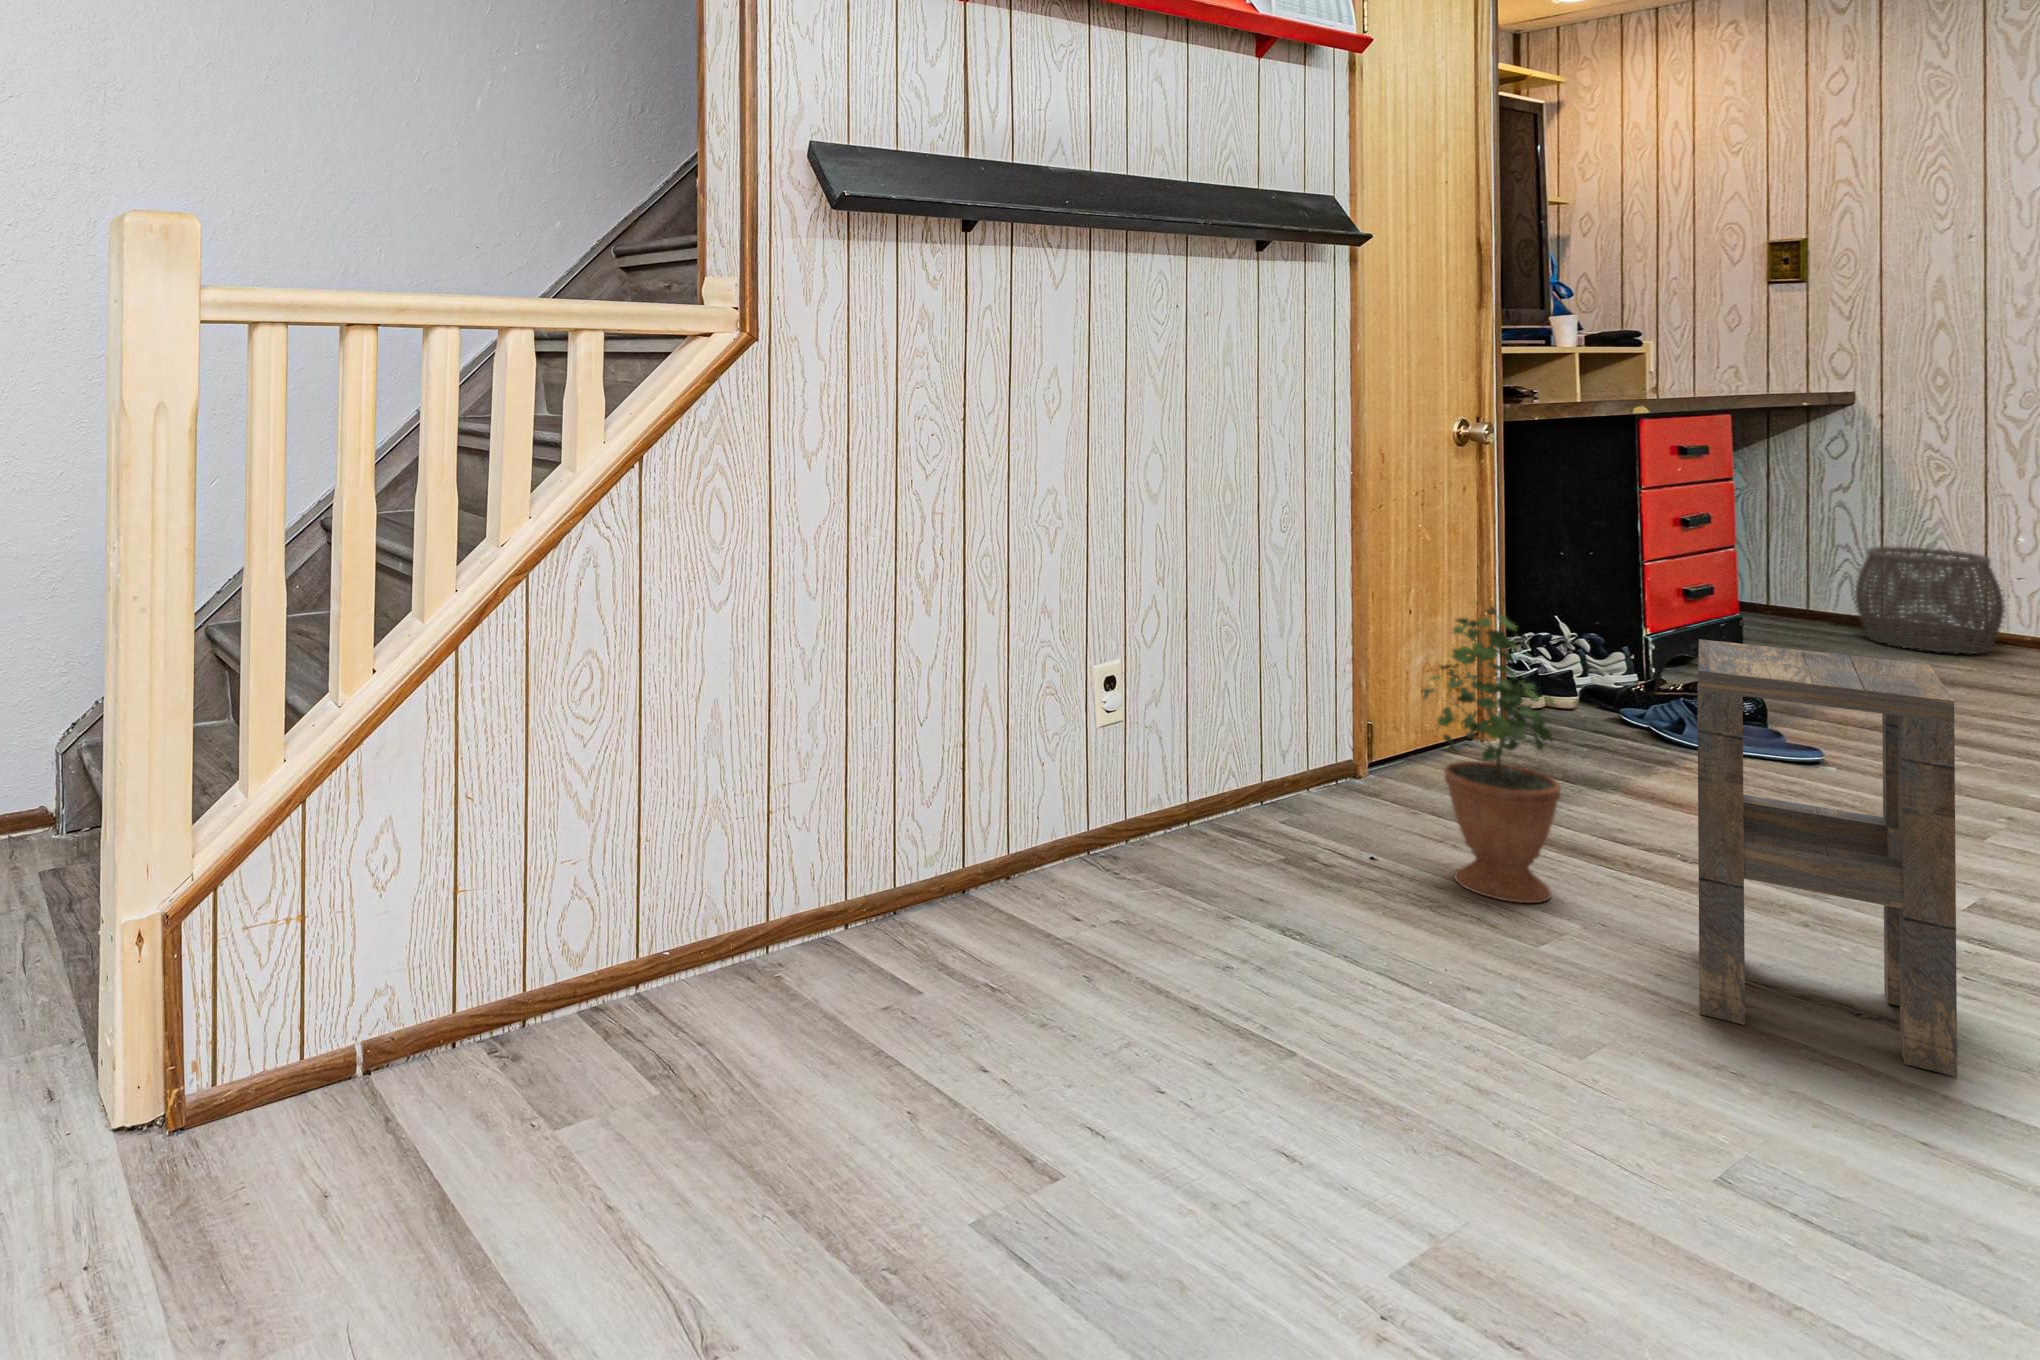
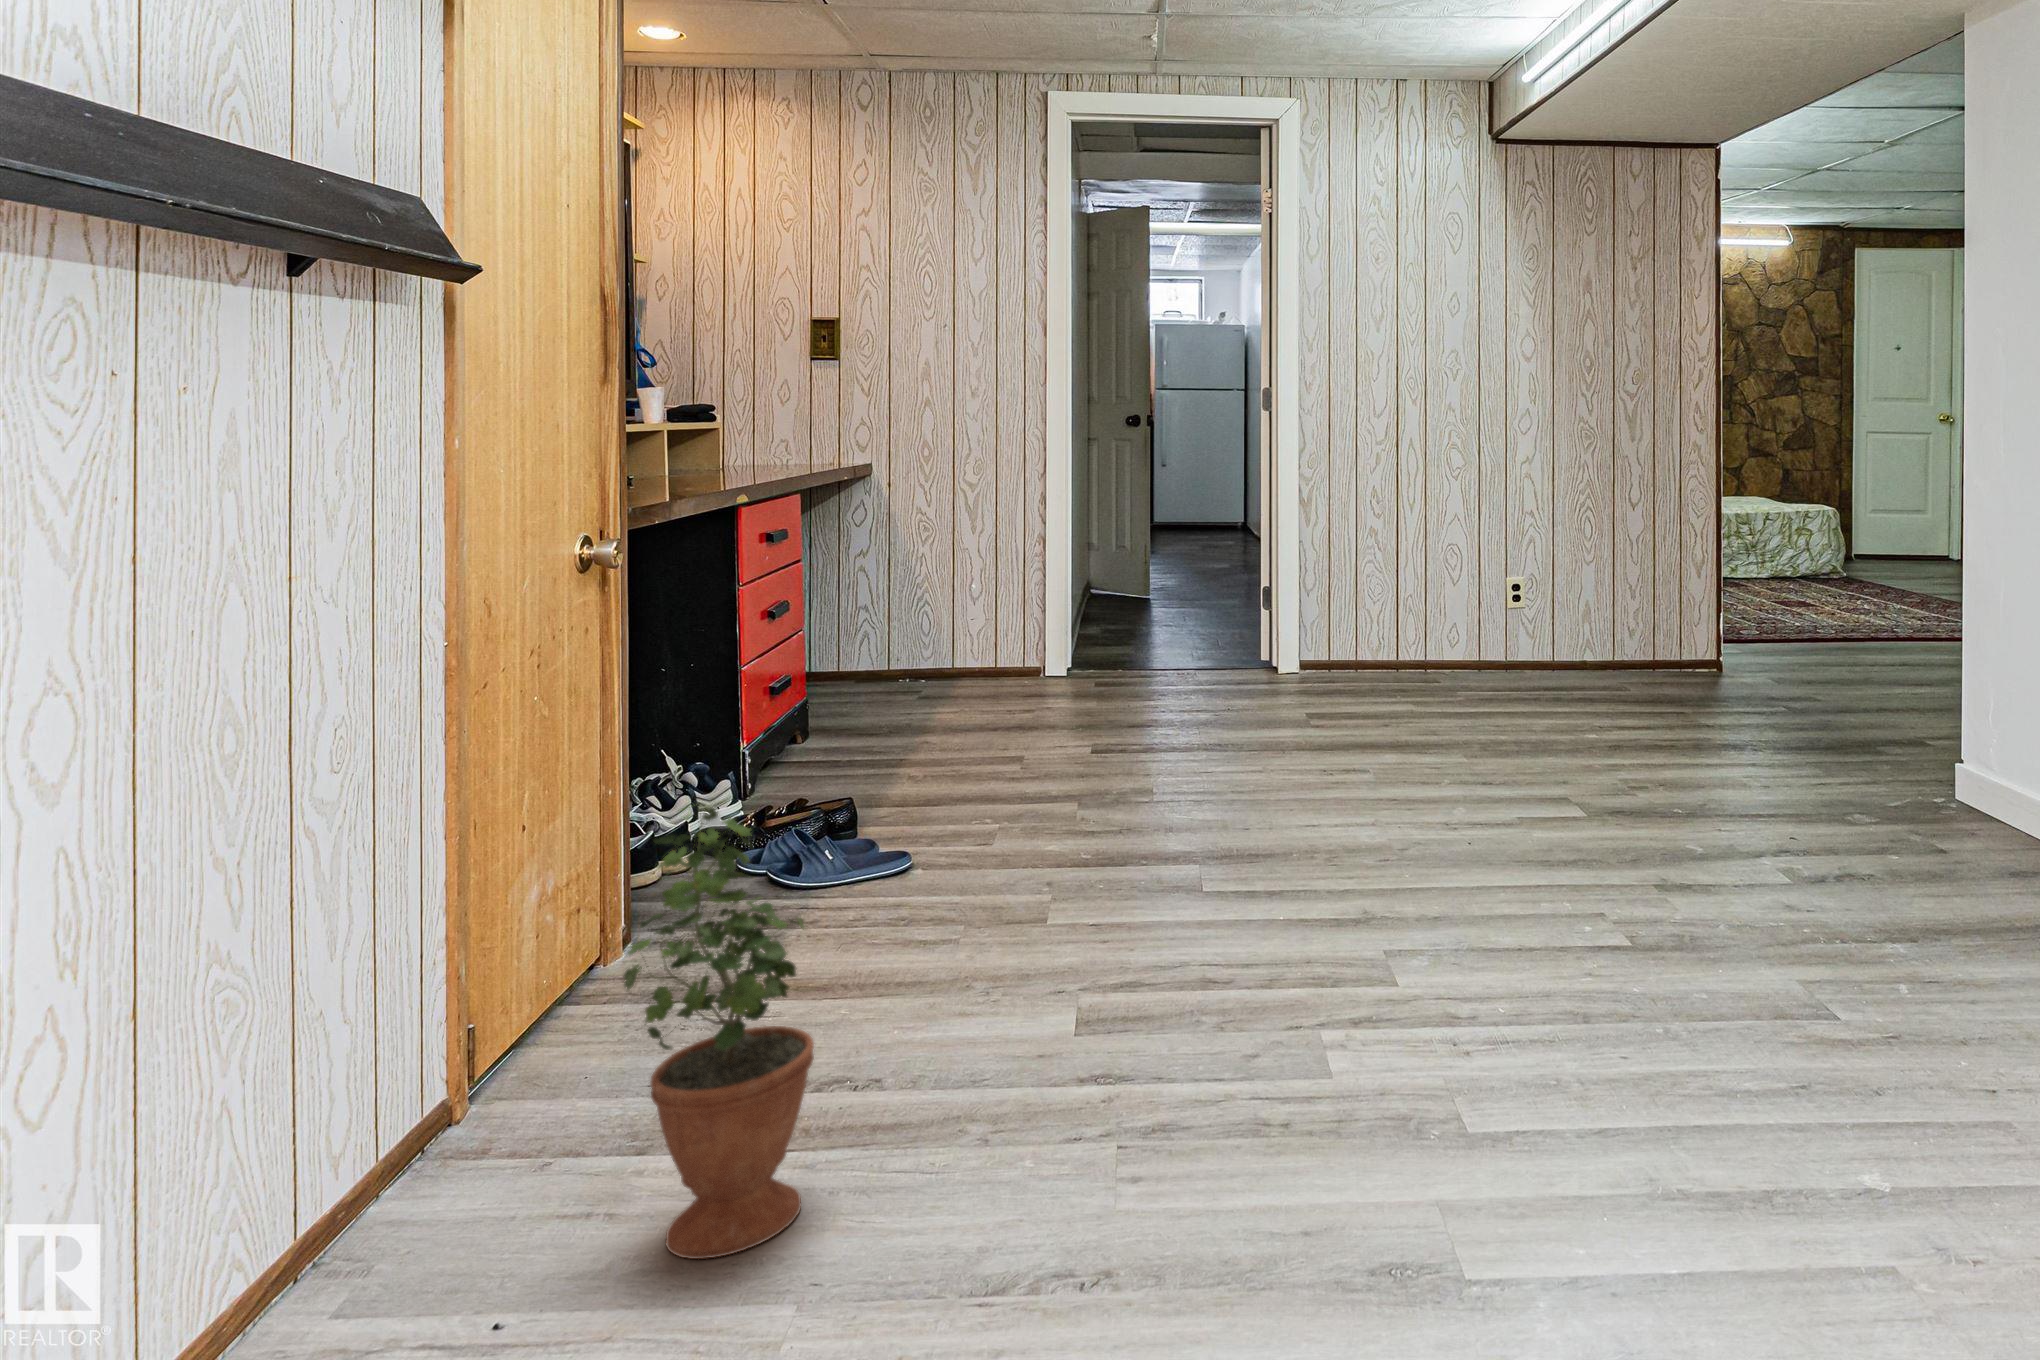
woven basket: present [1855,547,2005,654] -> none [891,598,1001,699]
side table: present [1697,639,1957,1077] -> none [985,754,1264,1295]

